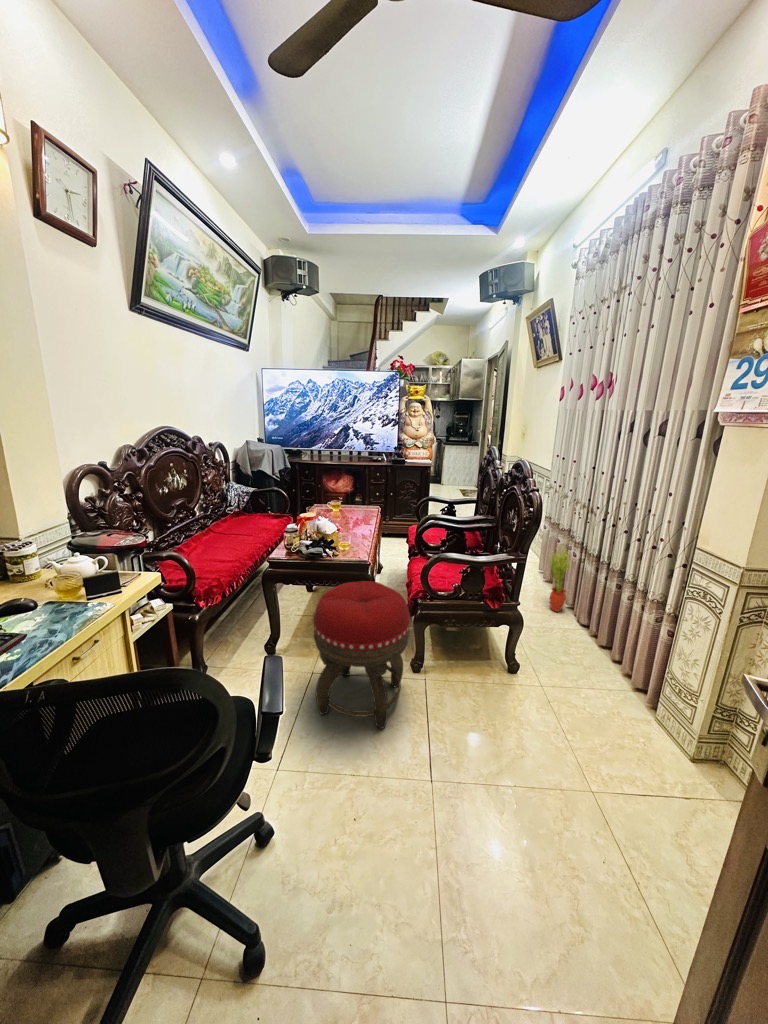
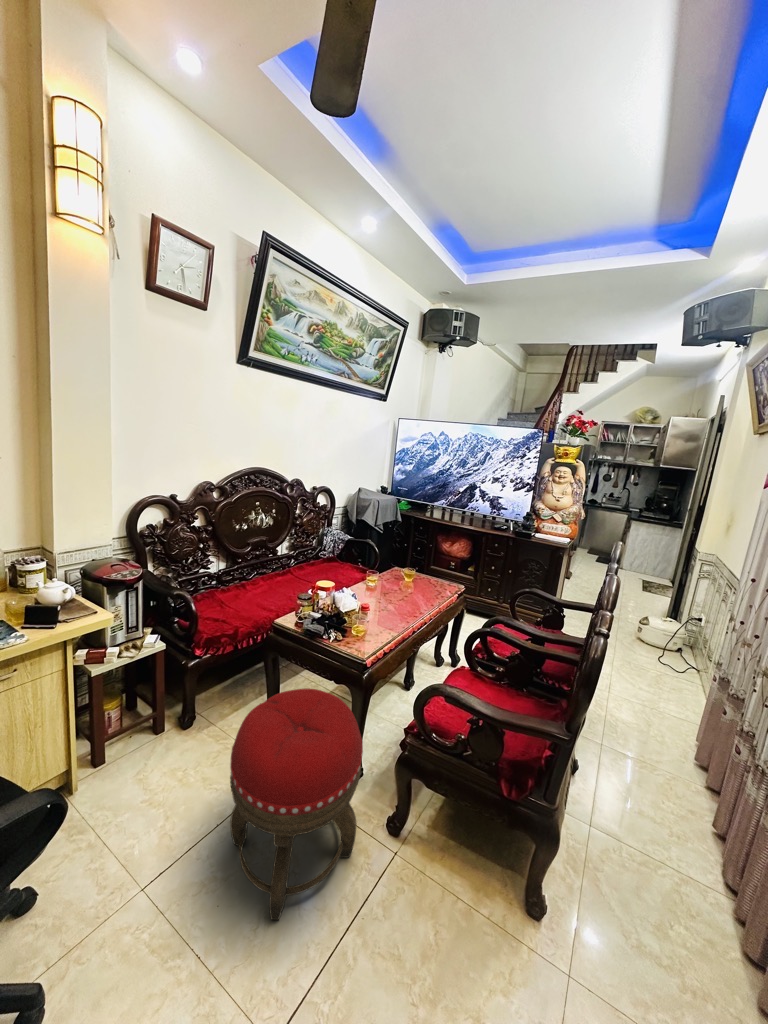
potted plant: present [548,548,570,612] -> none [683,748,739,864]

